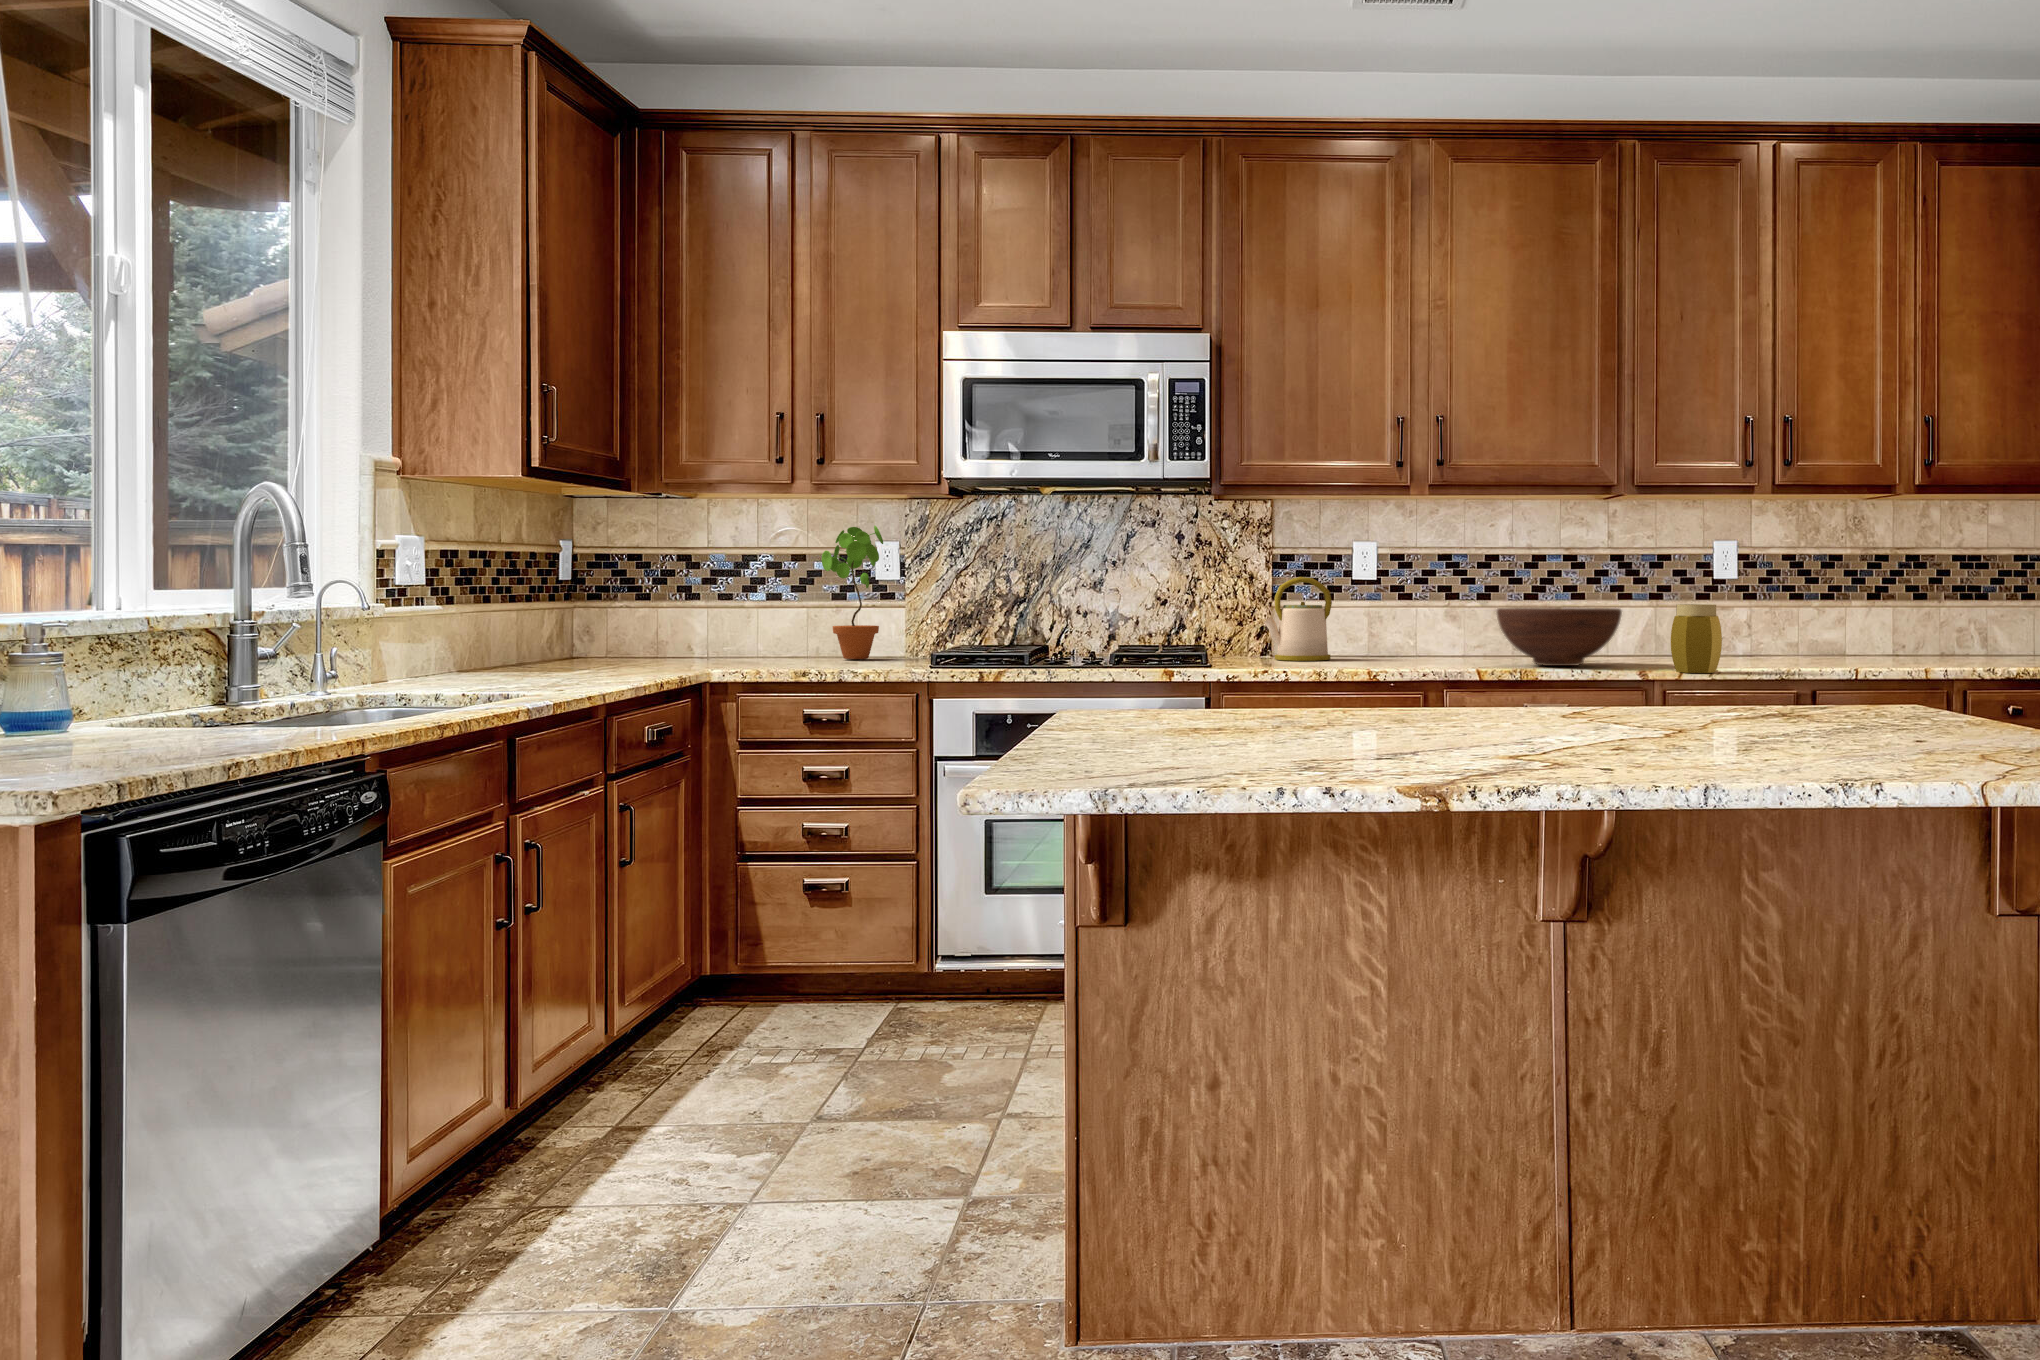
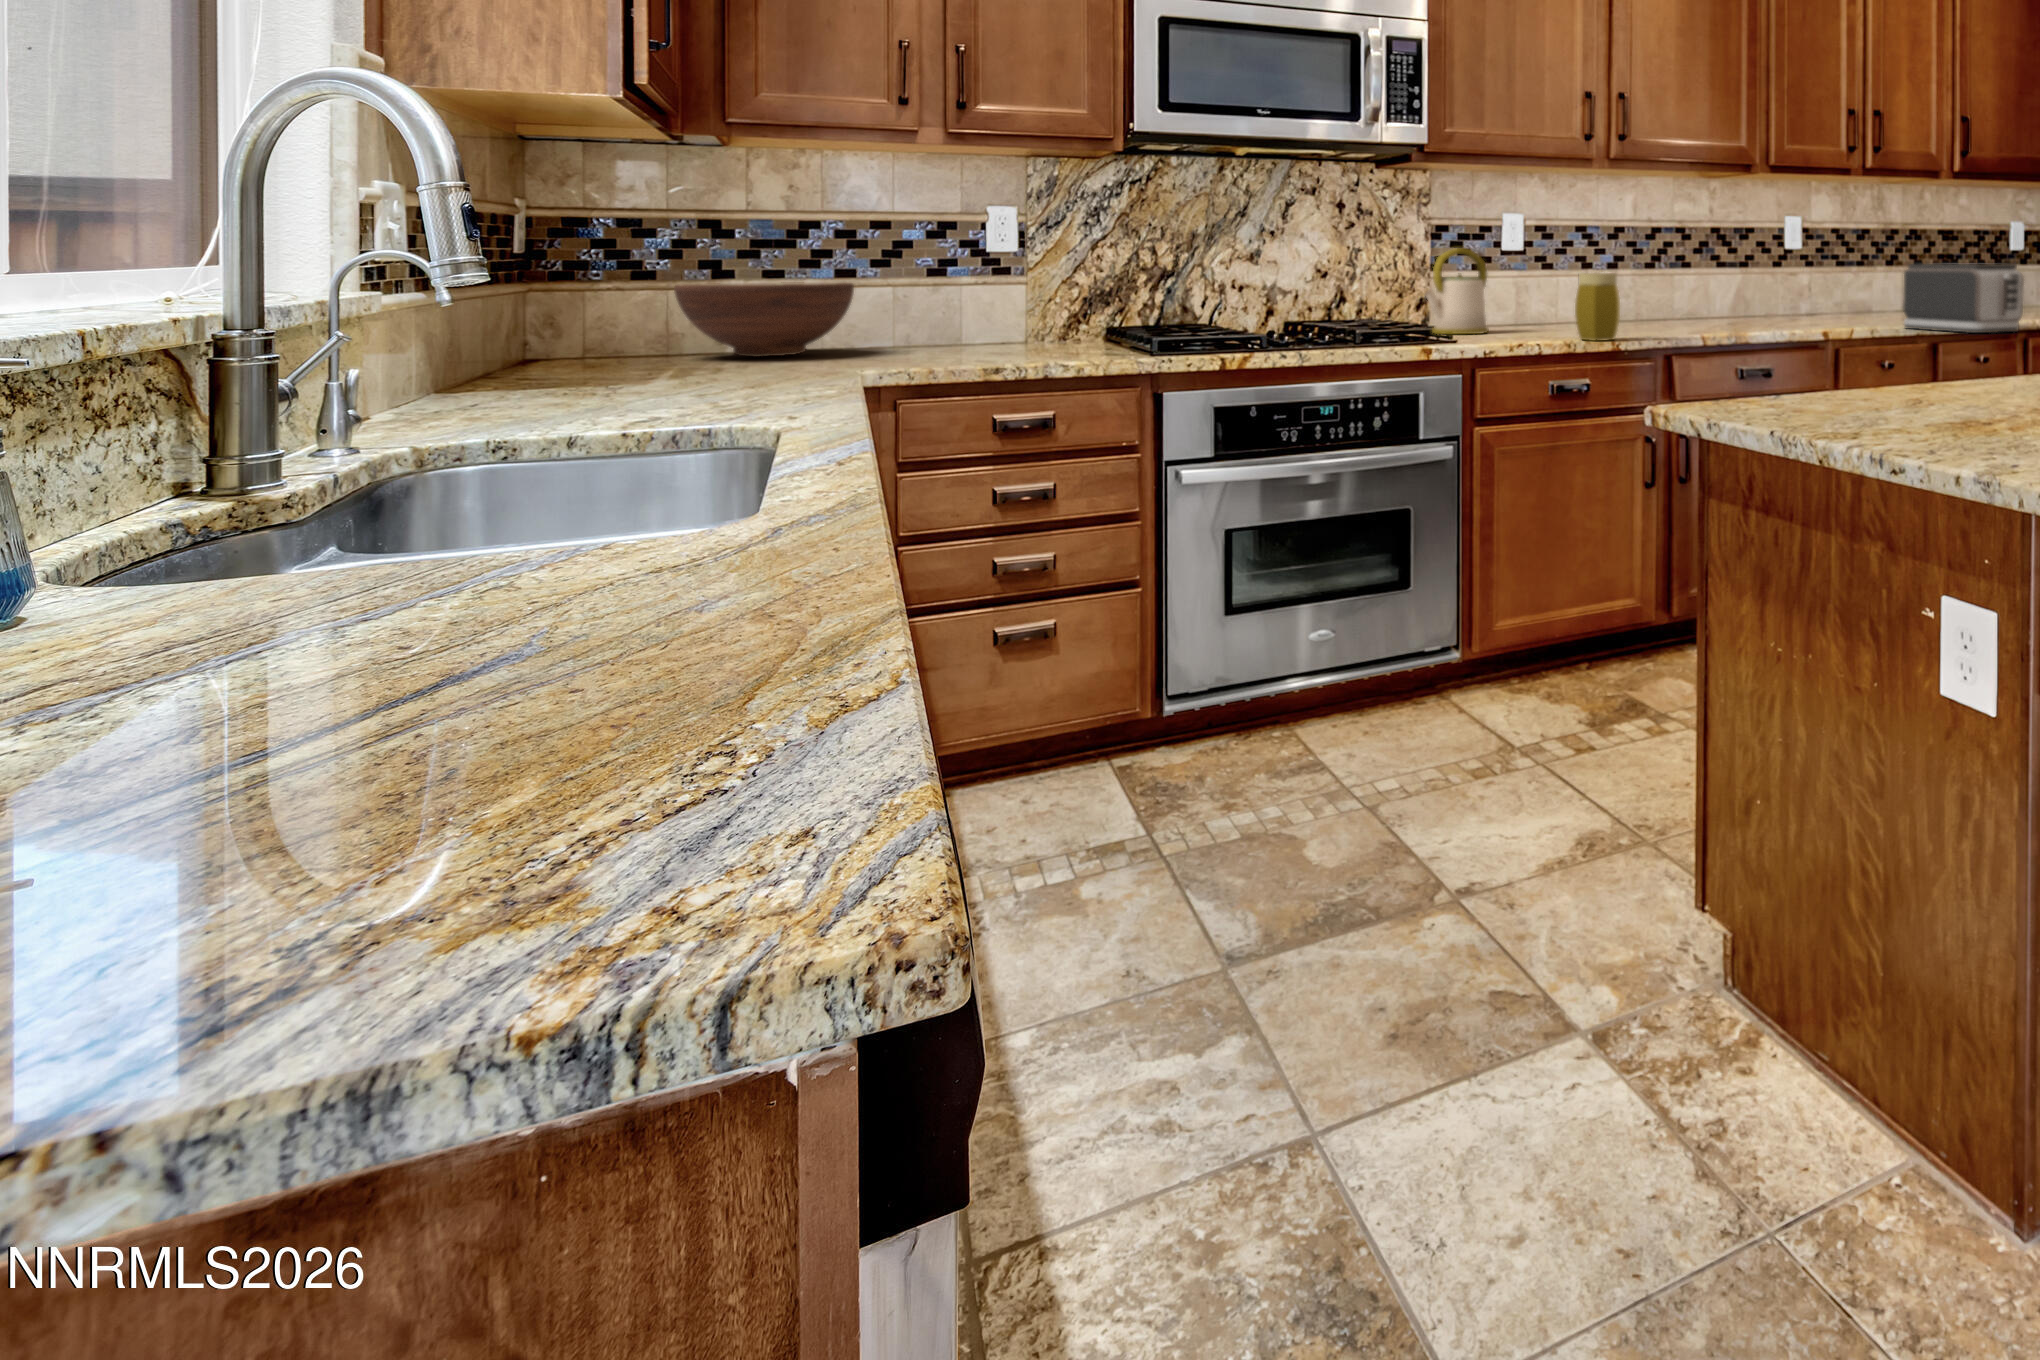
potted plant: present [822,526,883,659] -> none [928,184,1002,350]
toaster: none [1797,596,1909,676] -> present [1903,263,2024,333]
jar: present [1671,604,1722,673] -> present [1575,273,1620,341]
fruit bowl: present [1496,608,1622,666] -> present [674,282,854,357]

